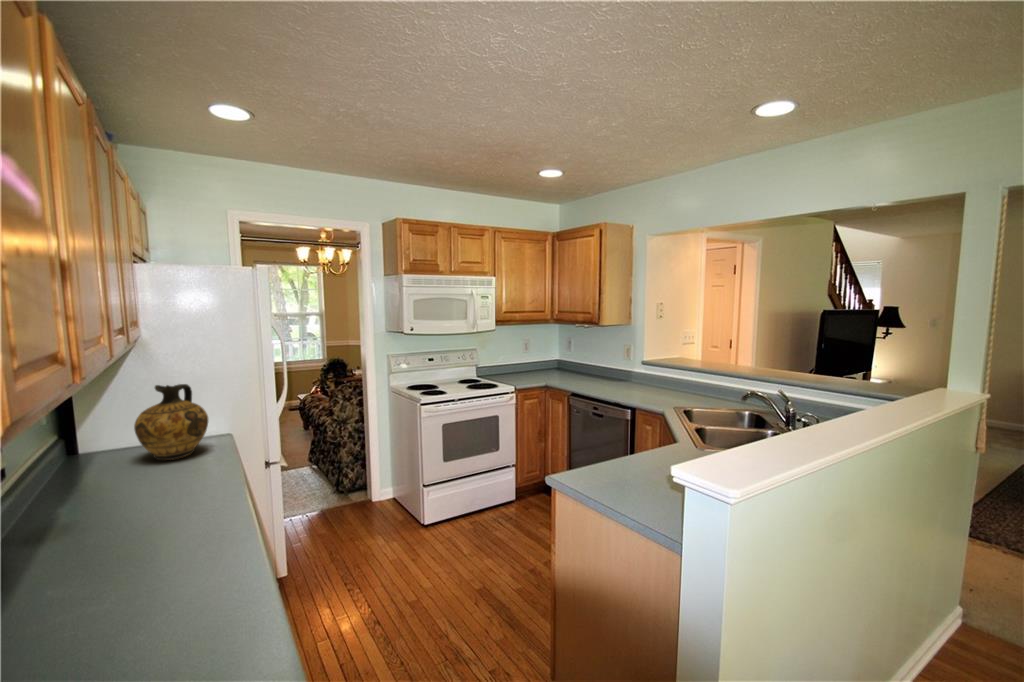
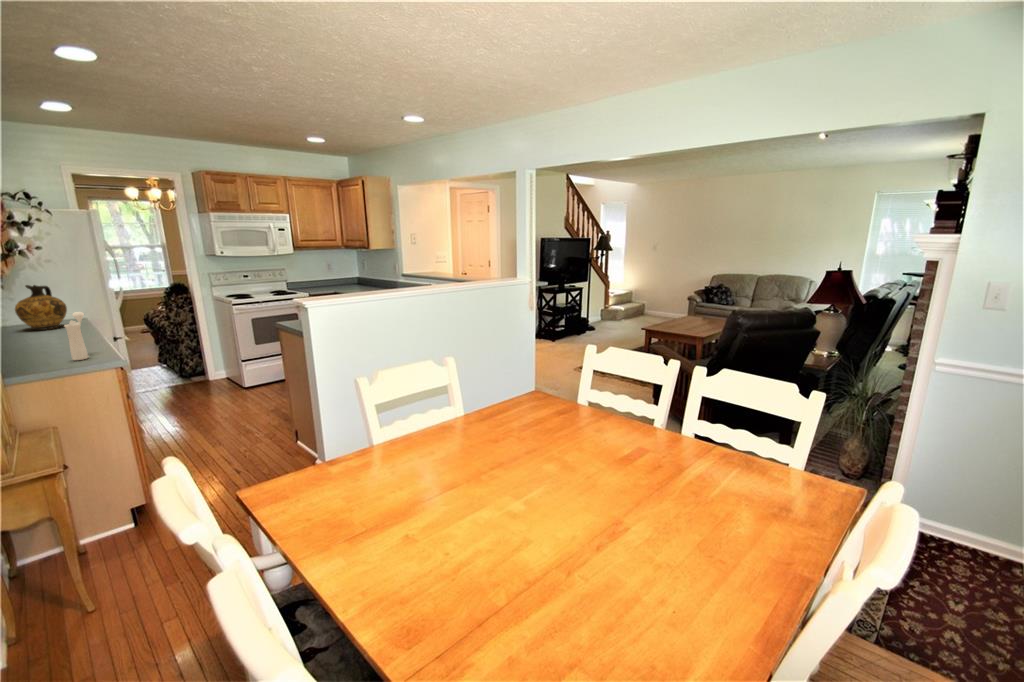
pepper mill: none [160,491,215,641] -> present [64,312,88,360]

